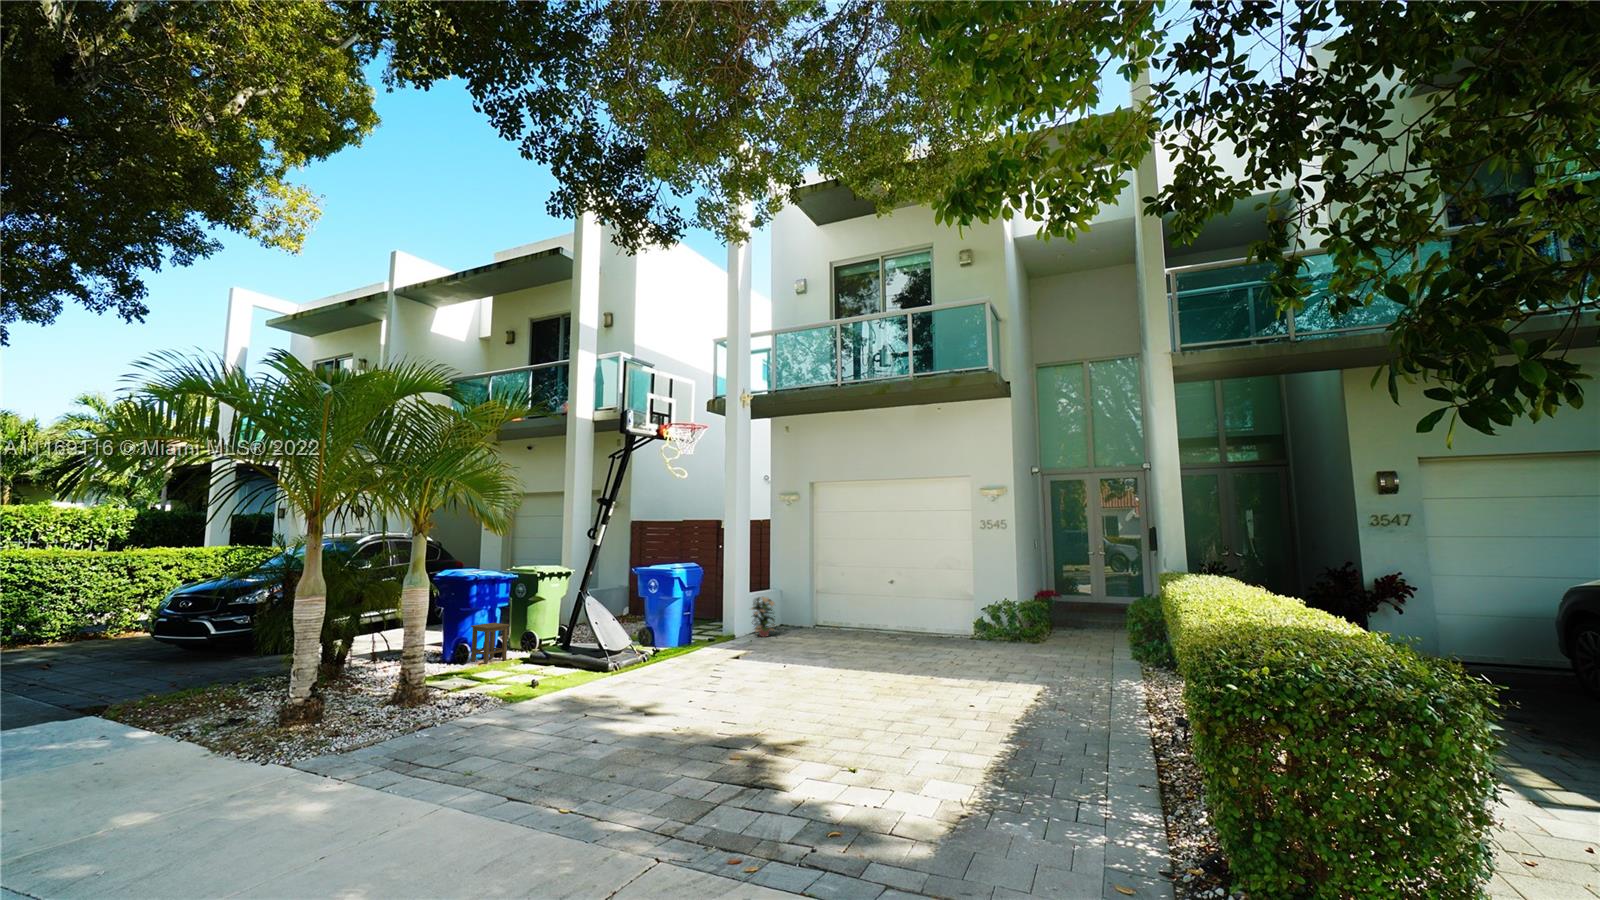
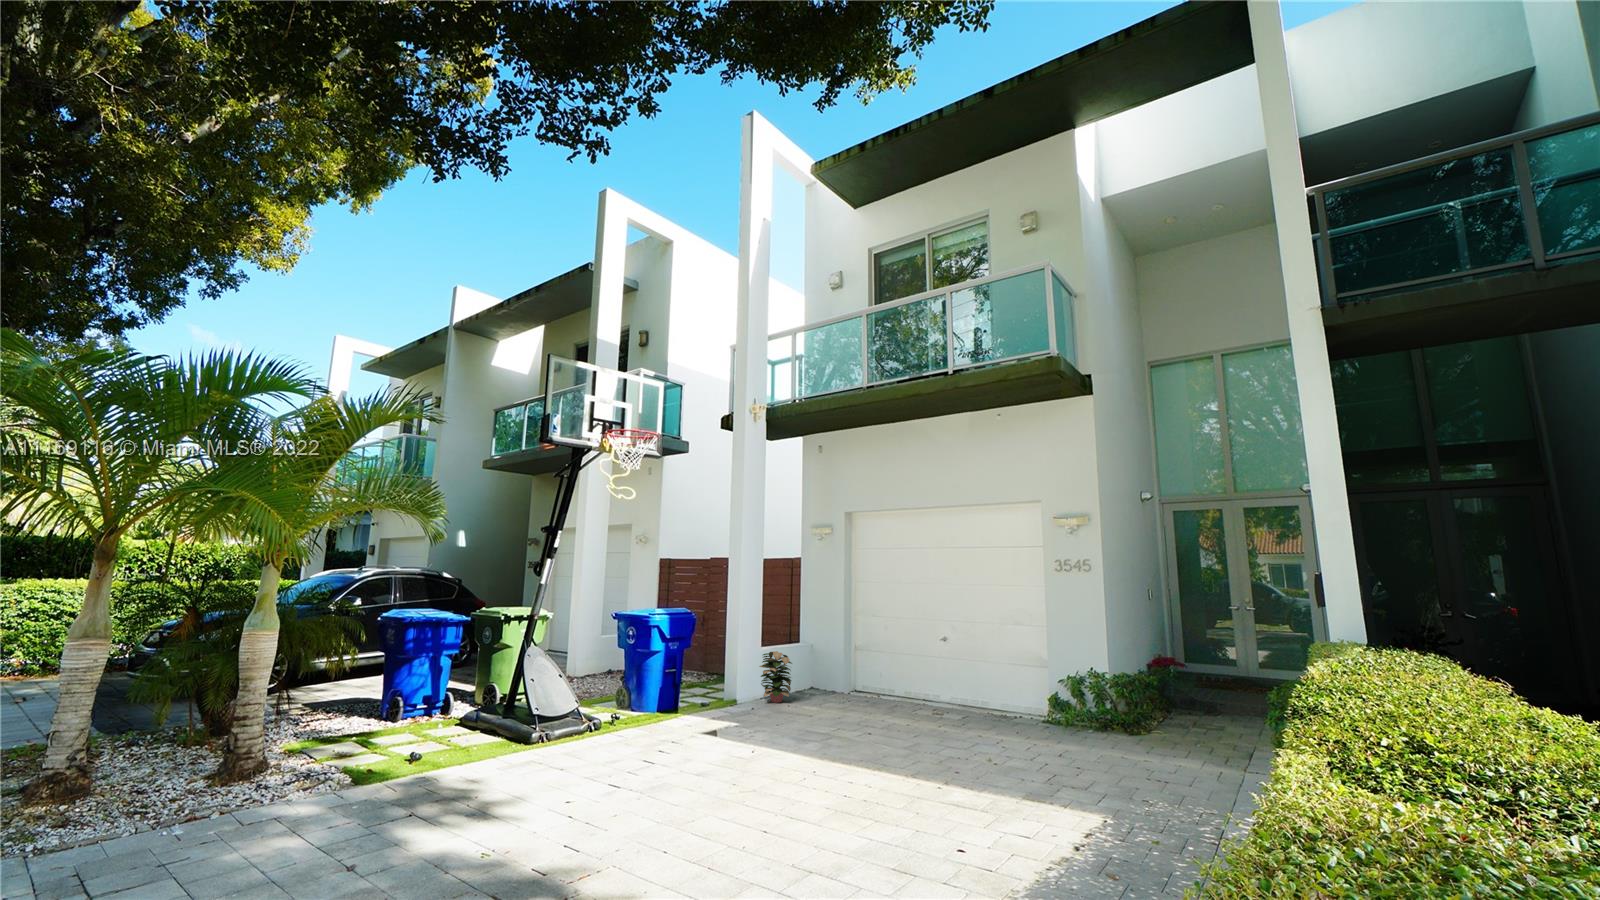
stool: present [471,623,509,664] -> none [402,673,449,725]

